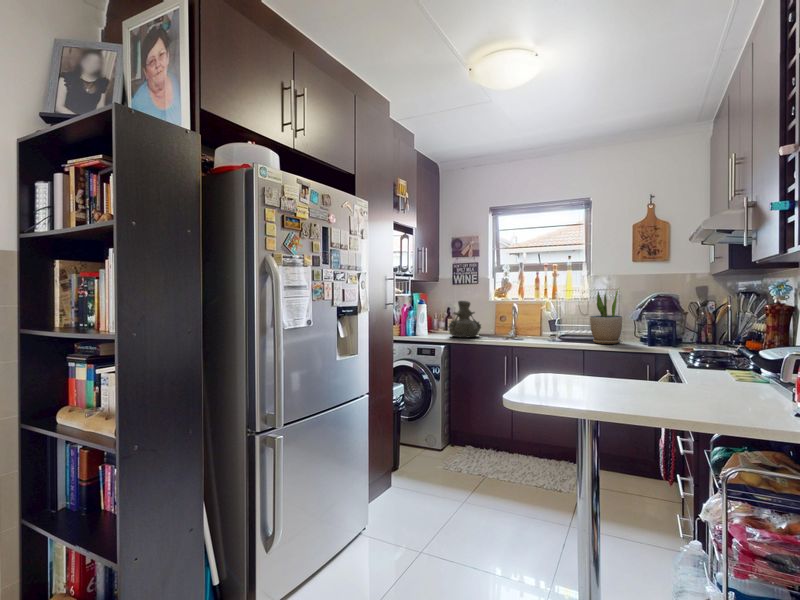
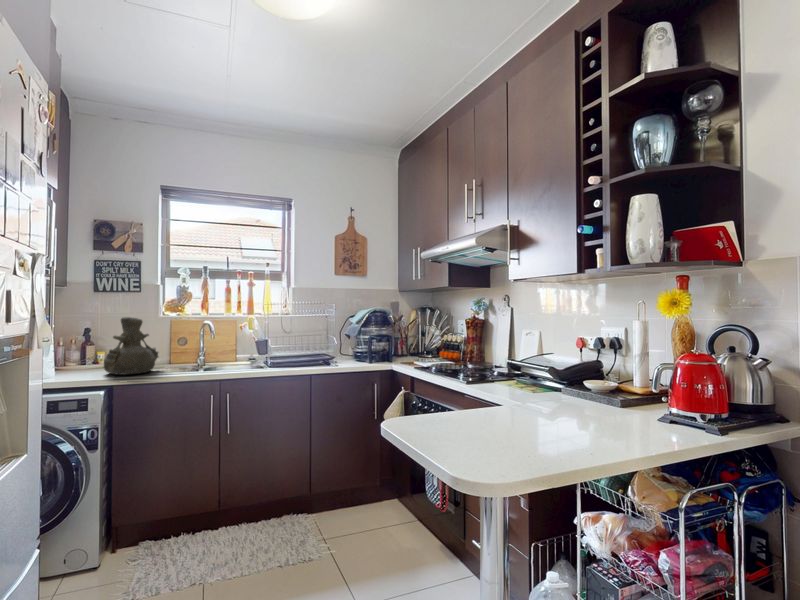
potted plant: present [590,290,622,344] -> none [309,301,342,365]

